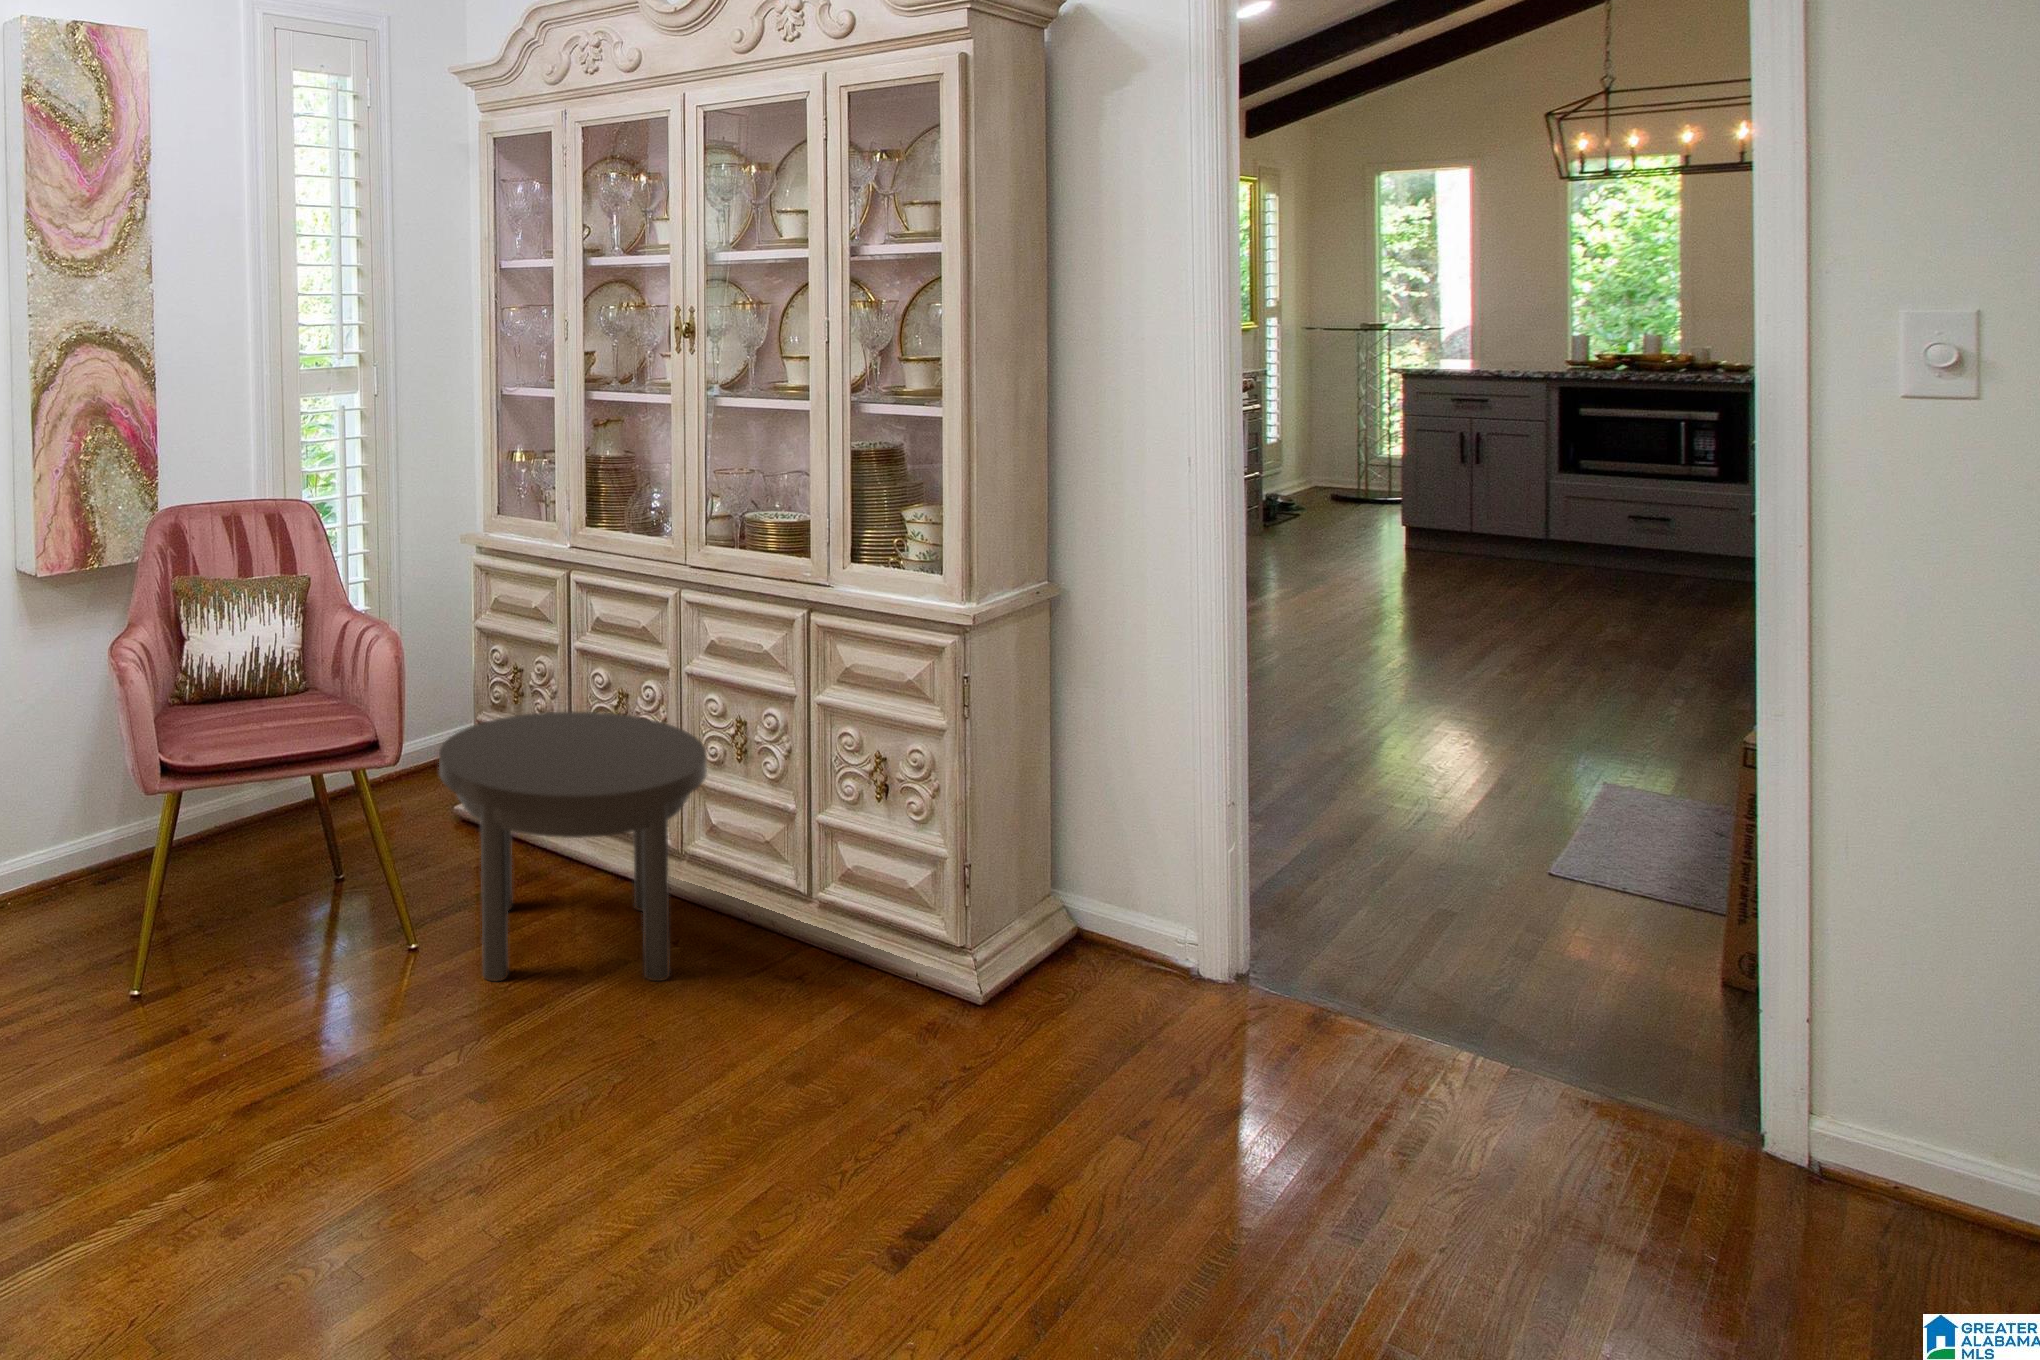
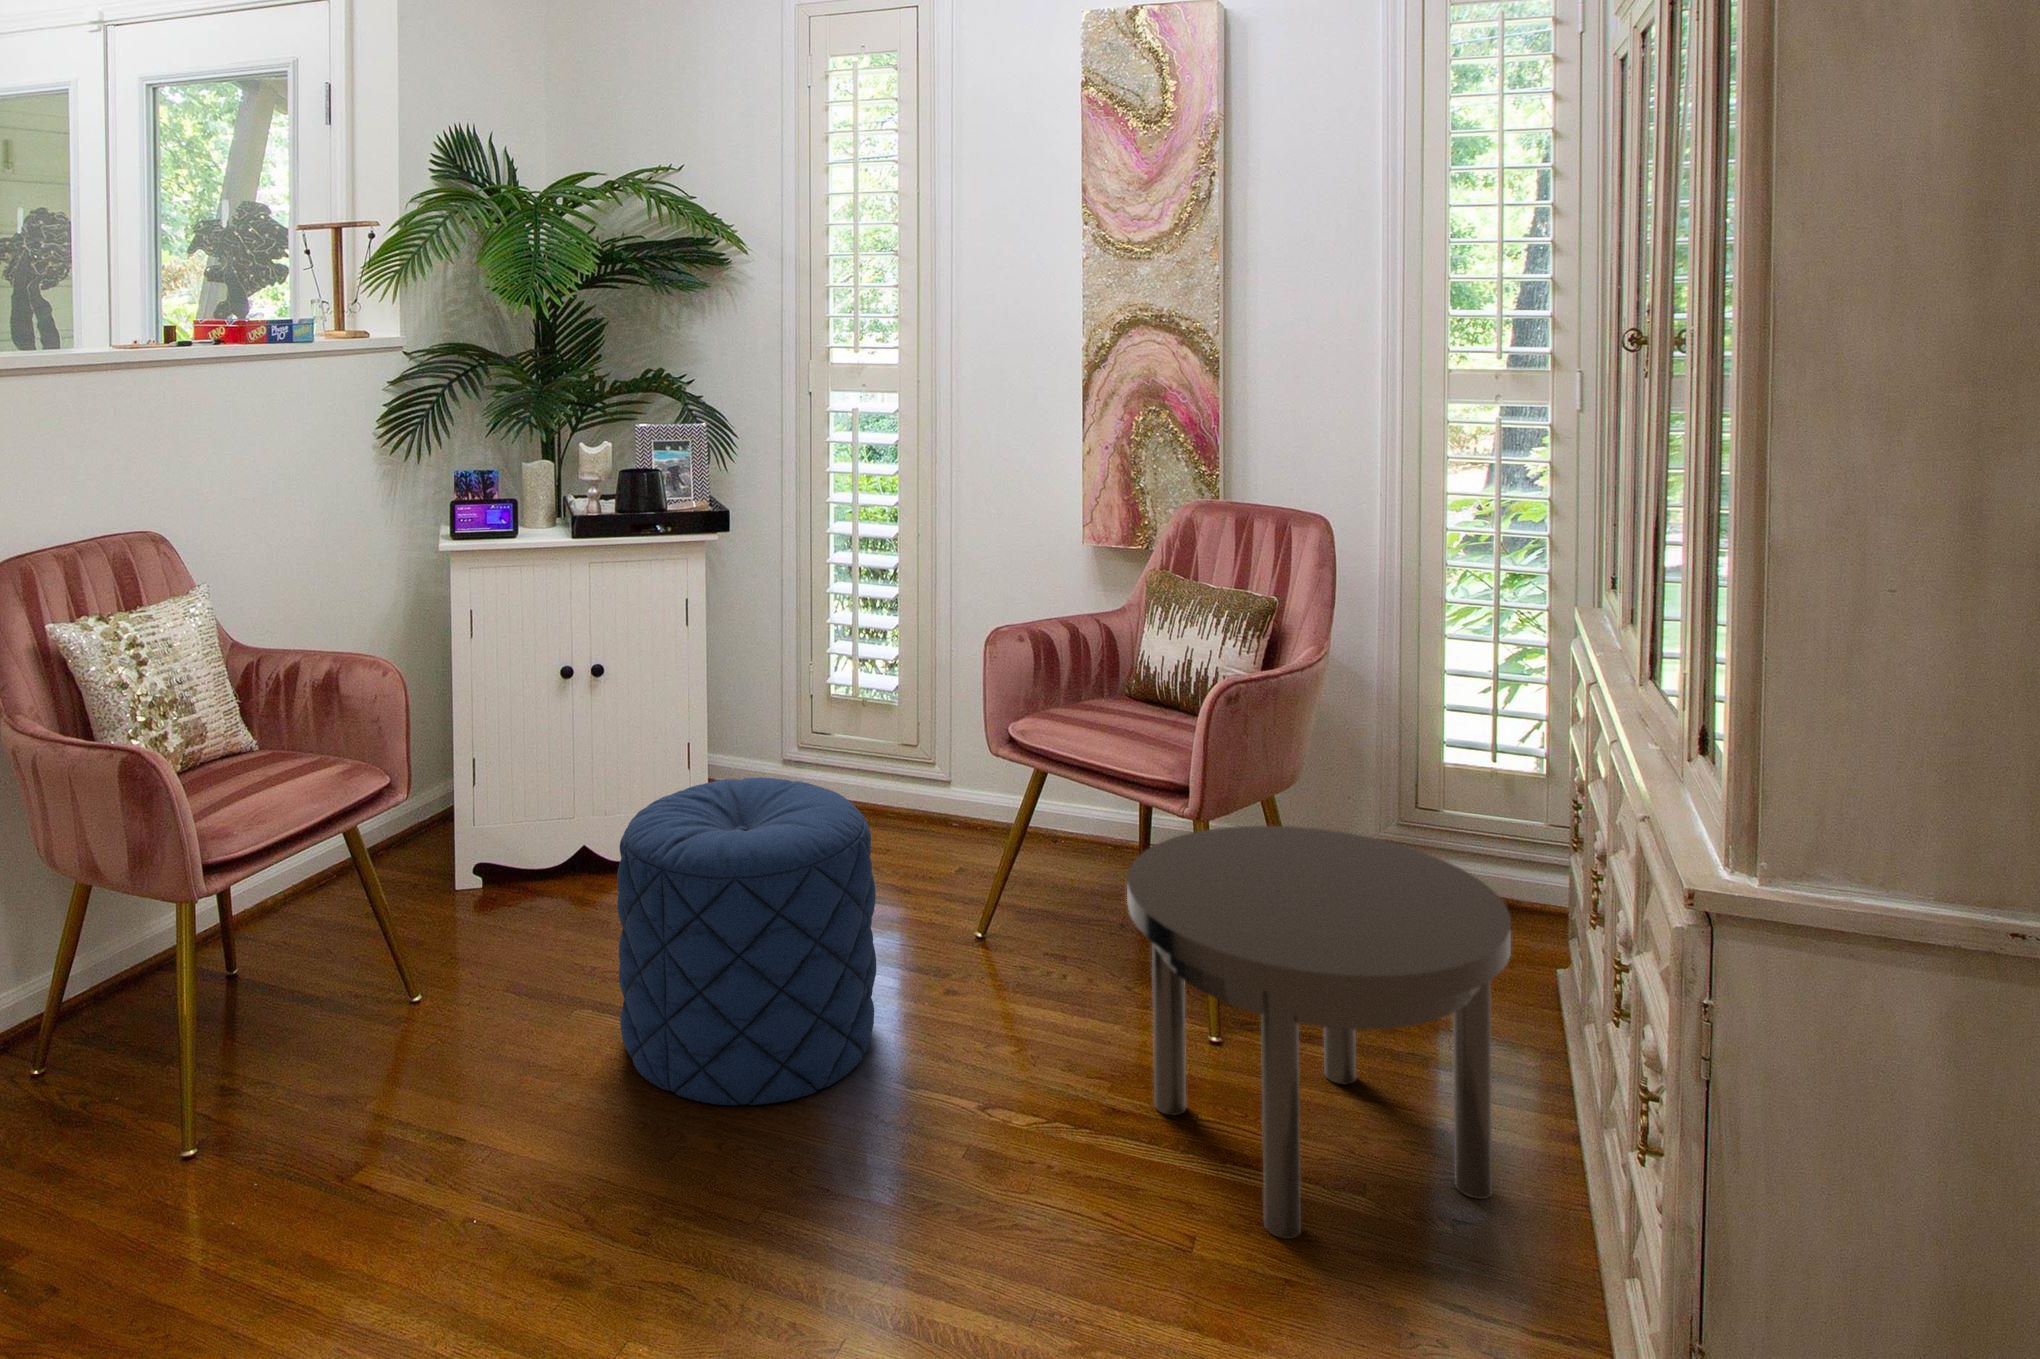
pouf: none [70,850,371,1247] -> present [617,777,876,1105]

